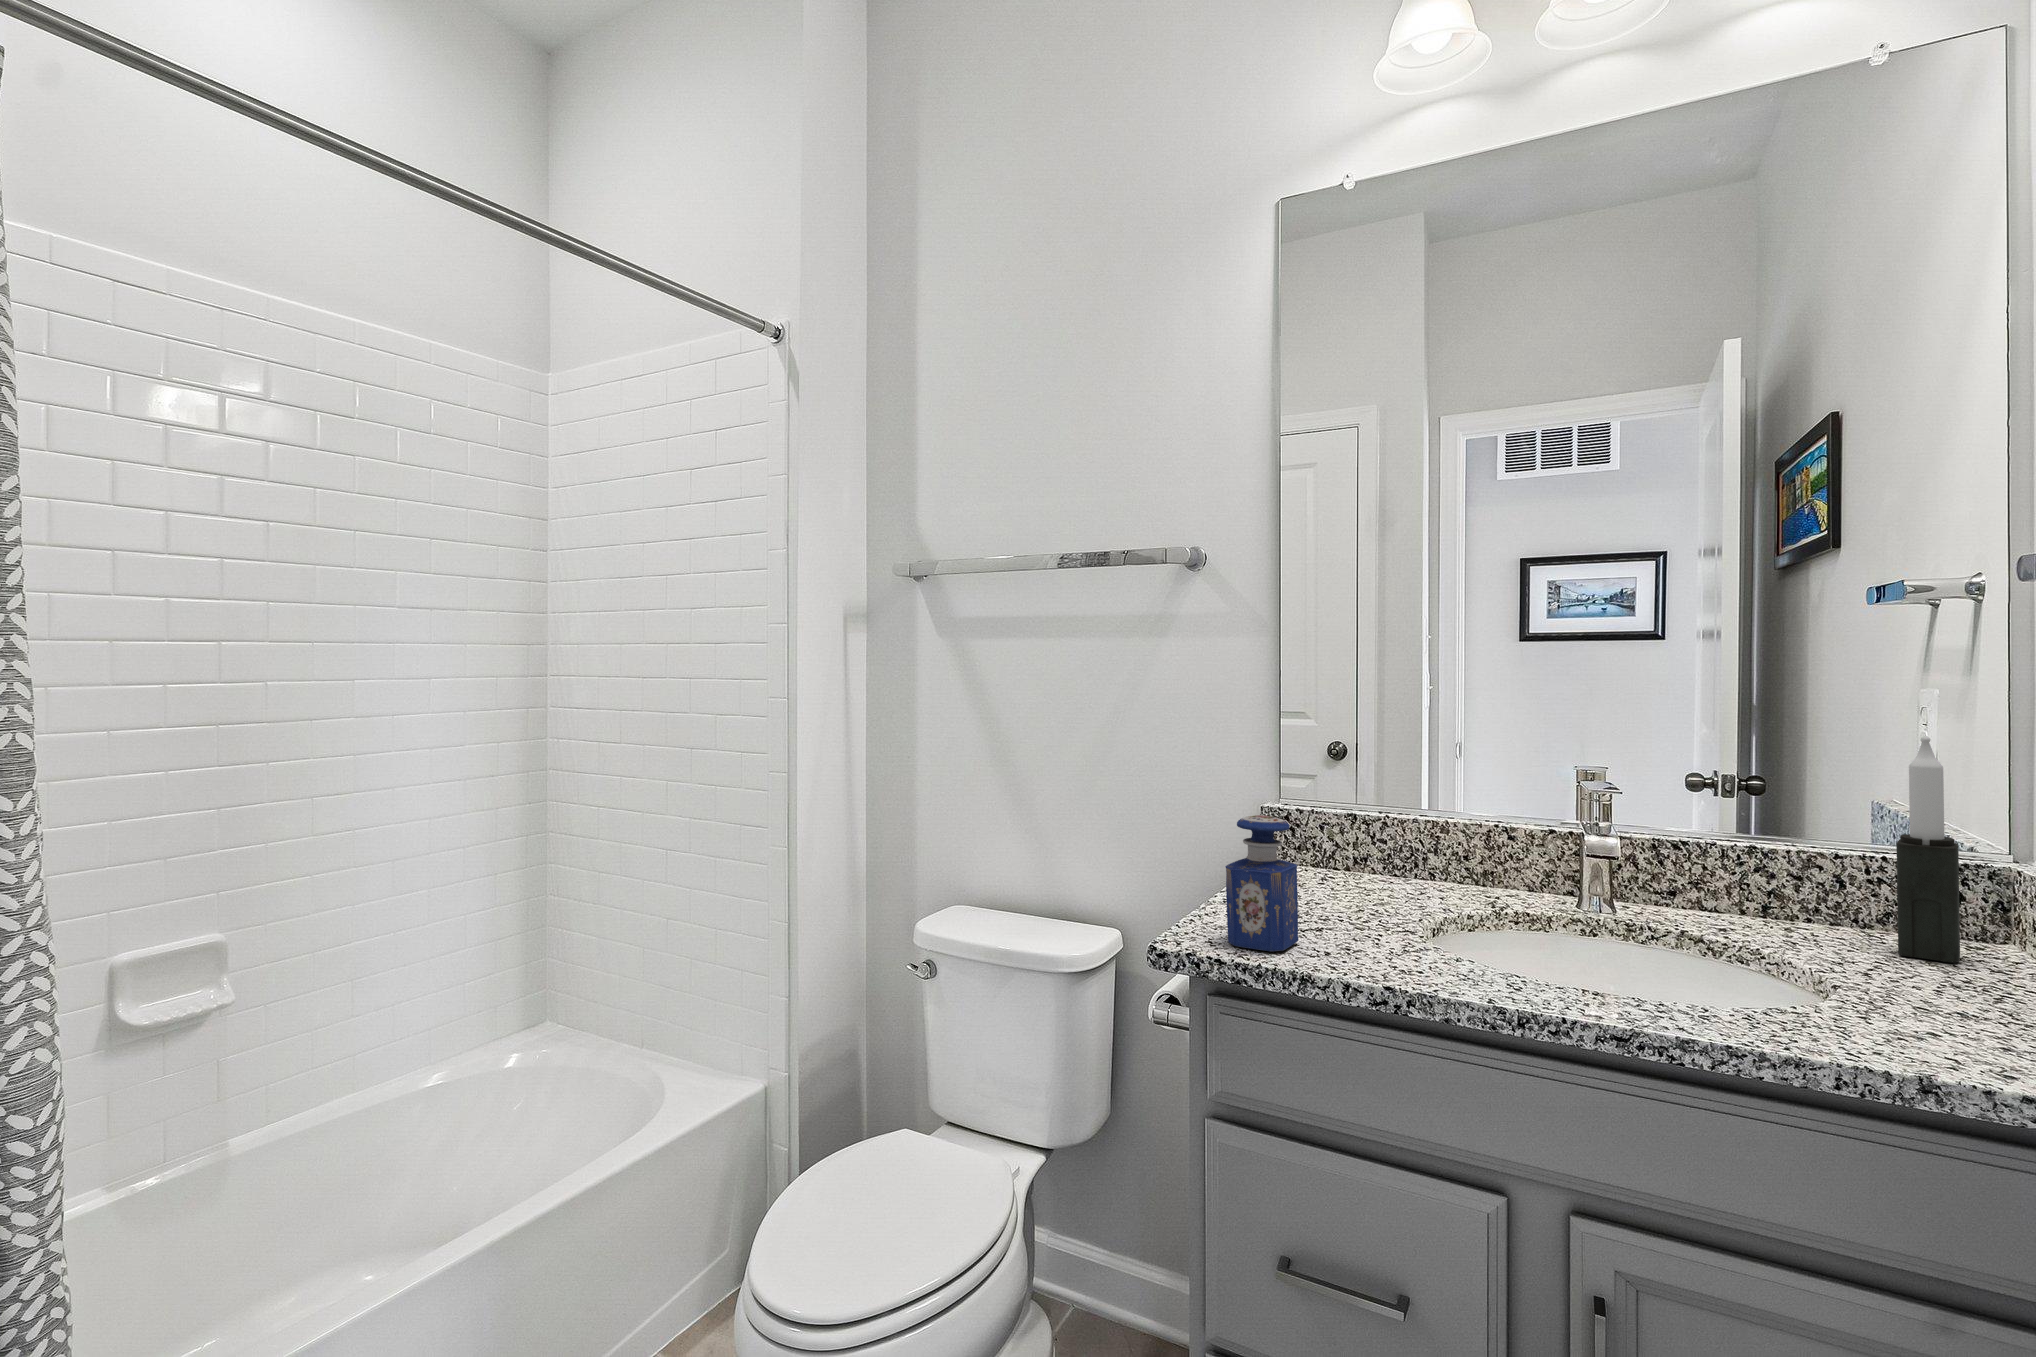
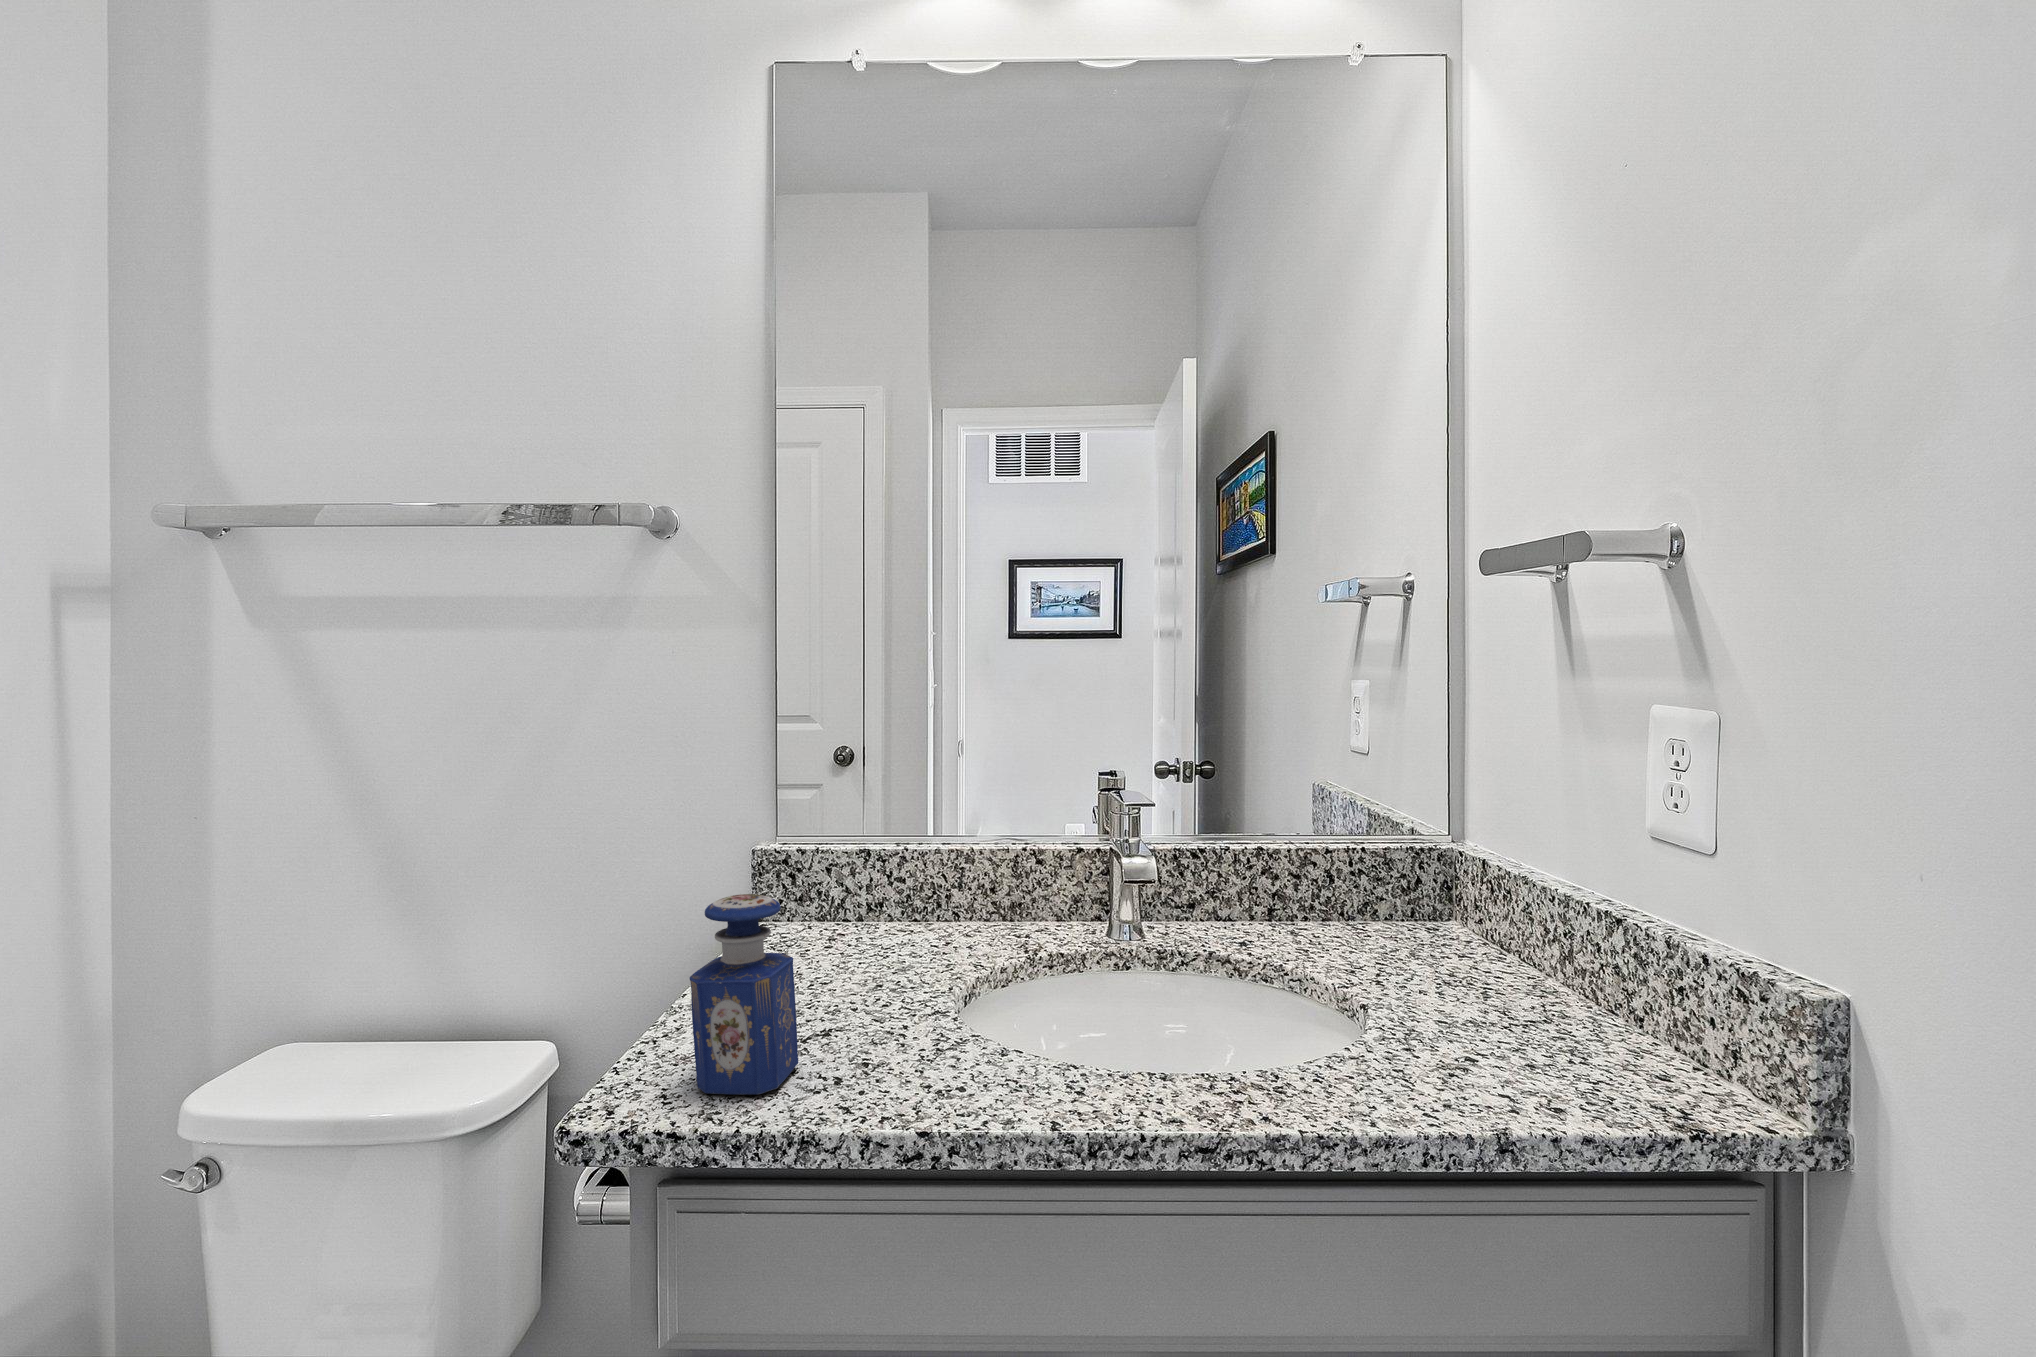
candle: present [1896,736,1960,963] -> none [1384,729,1438,952]

